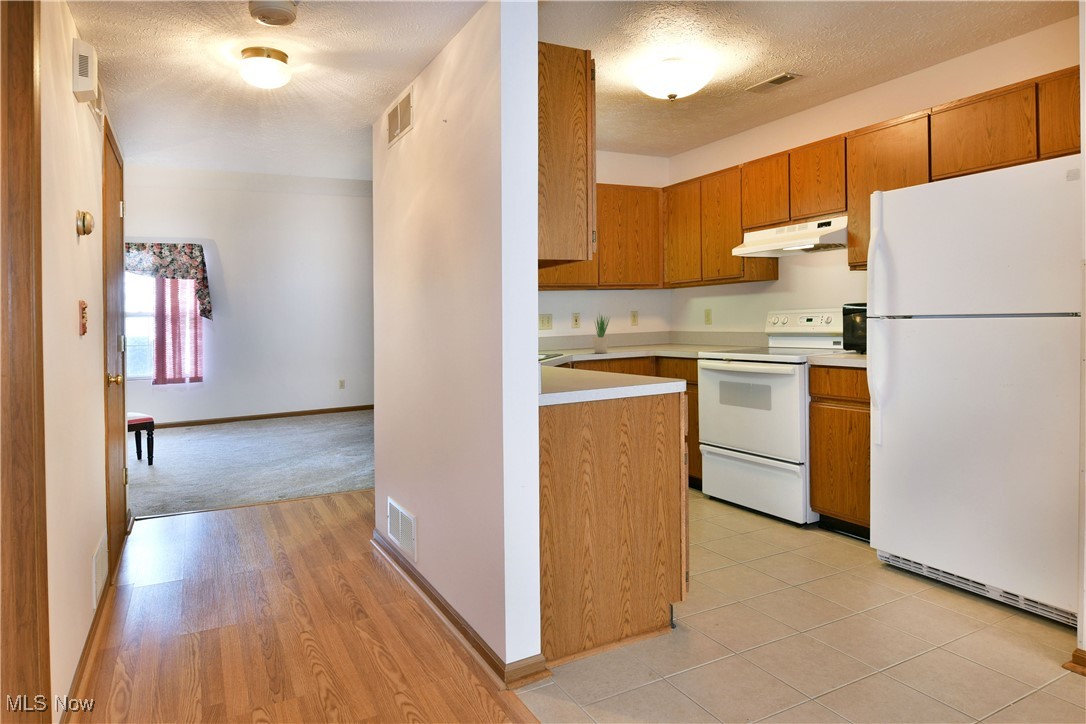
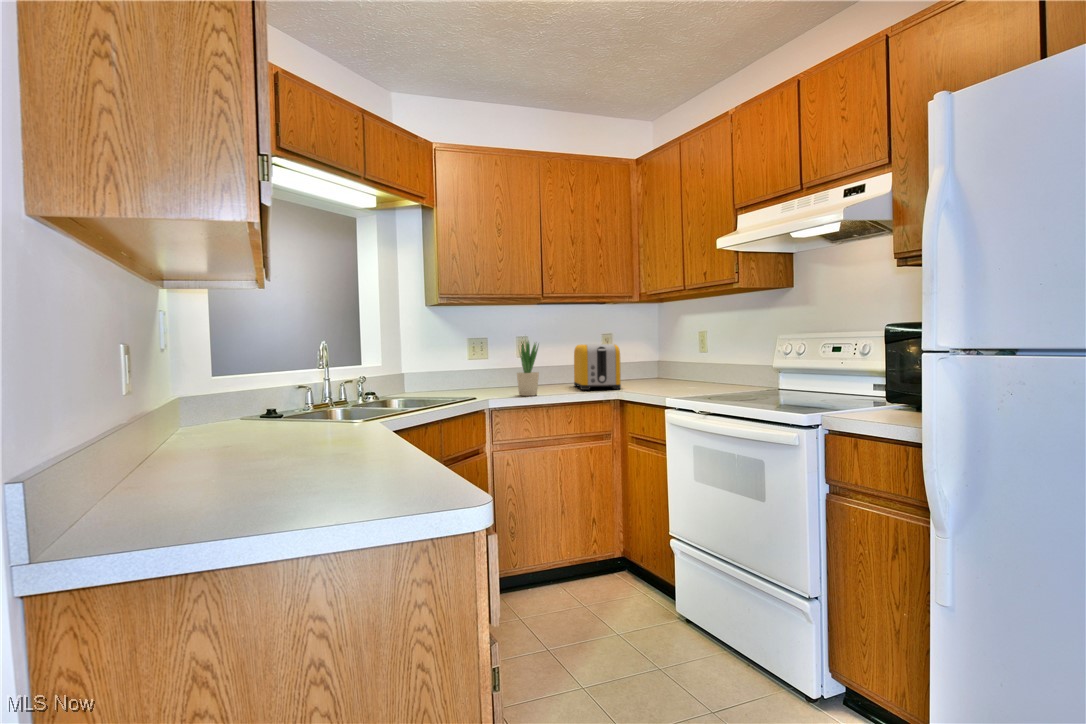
toaster: none [623,318,661,349] -> present [574,344,621,390]

